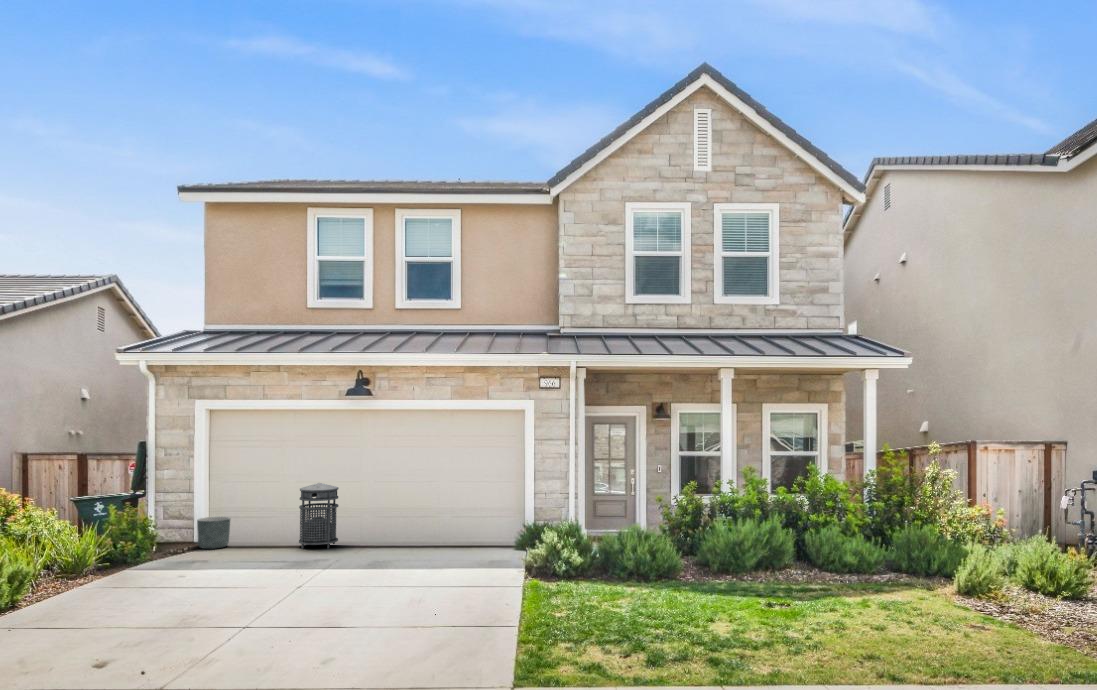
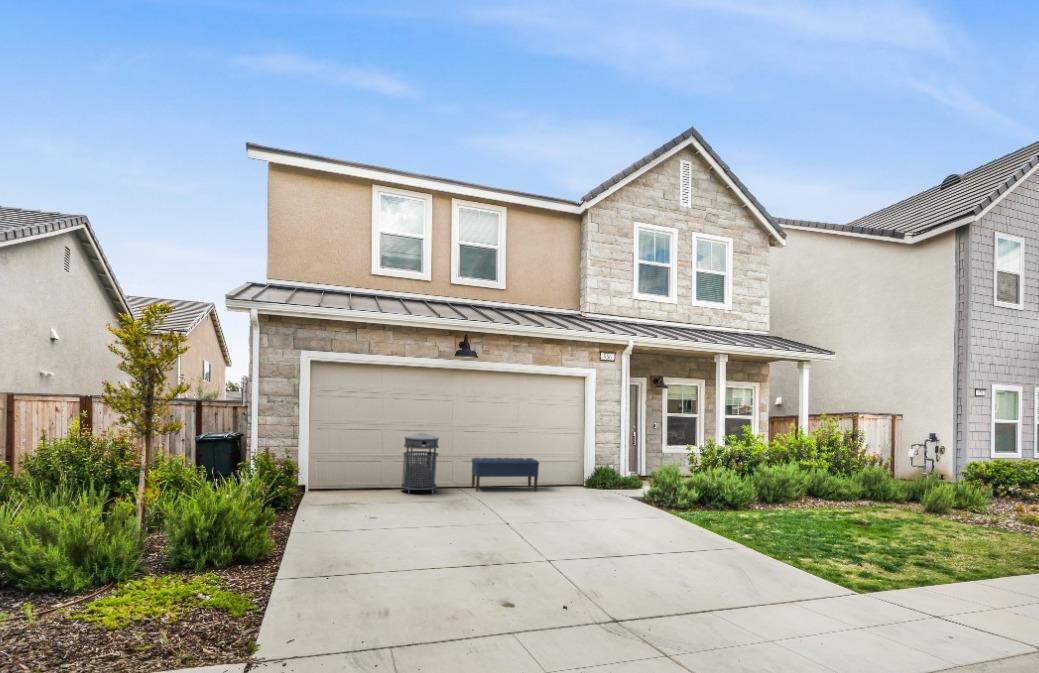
bench: none [379,509,457,548] -> present [472,458,539,491]
planter: present [197,516,230,549] -> none [302,463,335,495]

